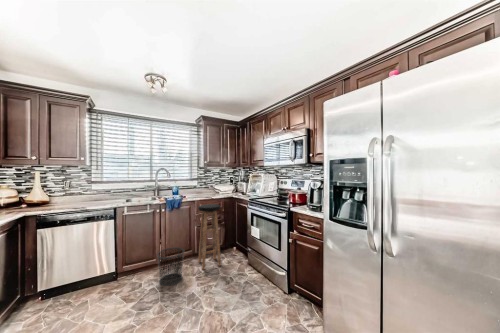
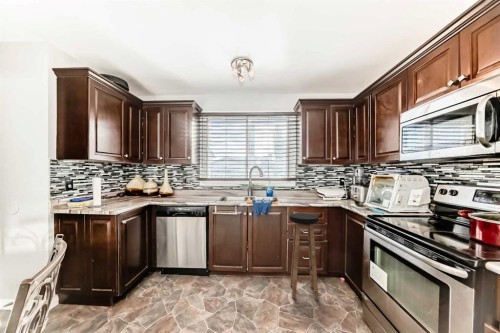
waste bin: present [158,247,184,286] -> none [238,260,269,307]

